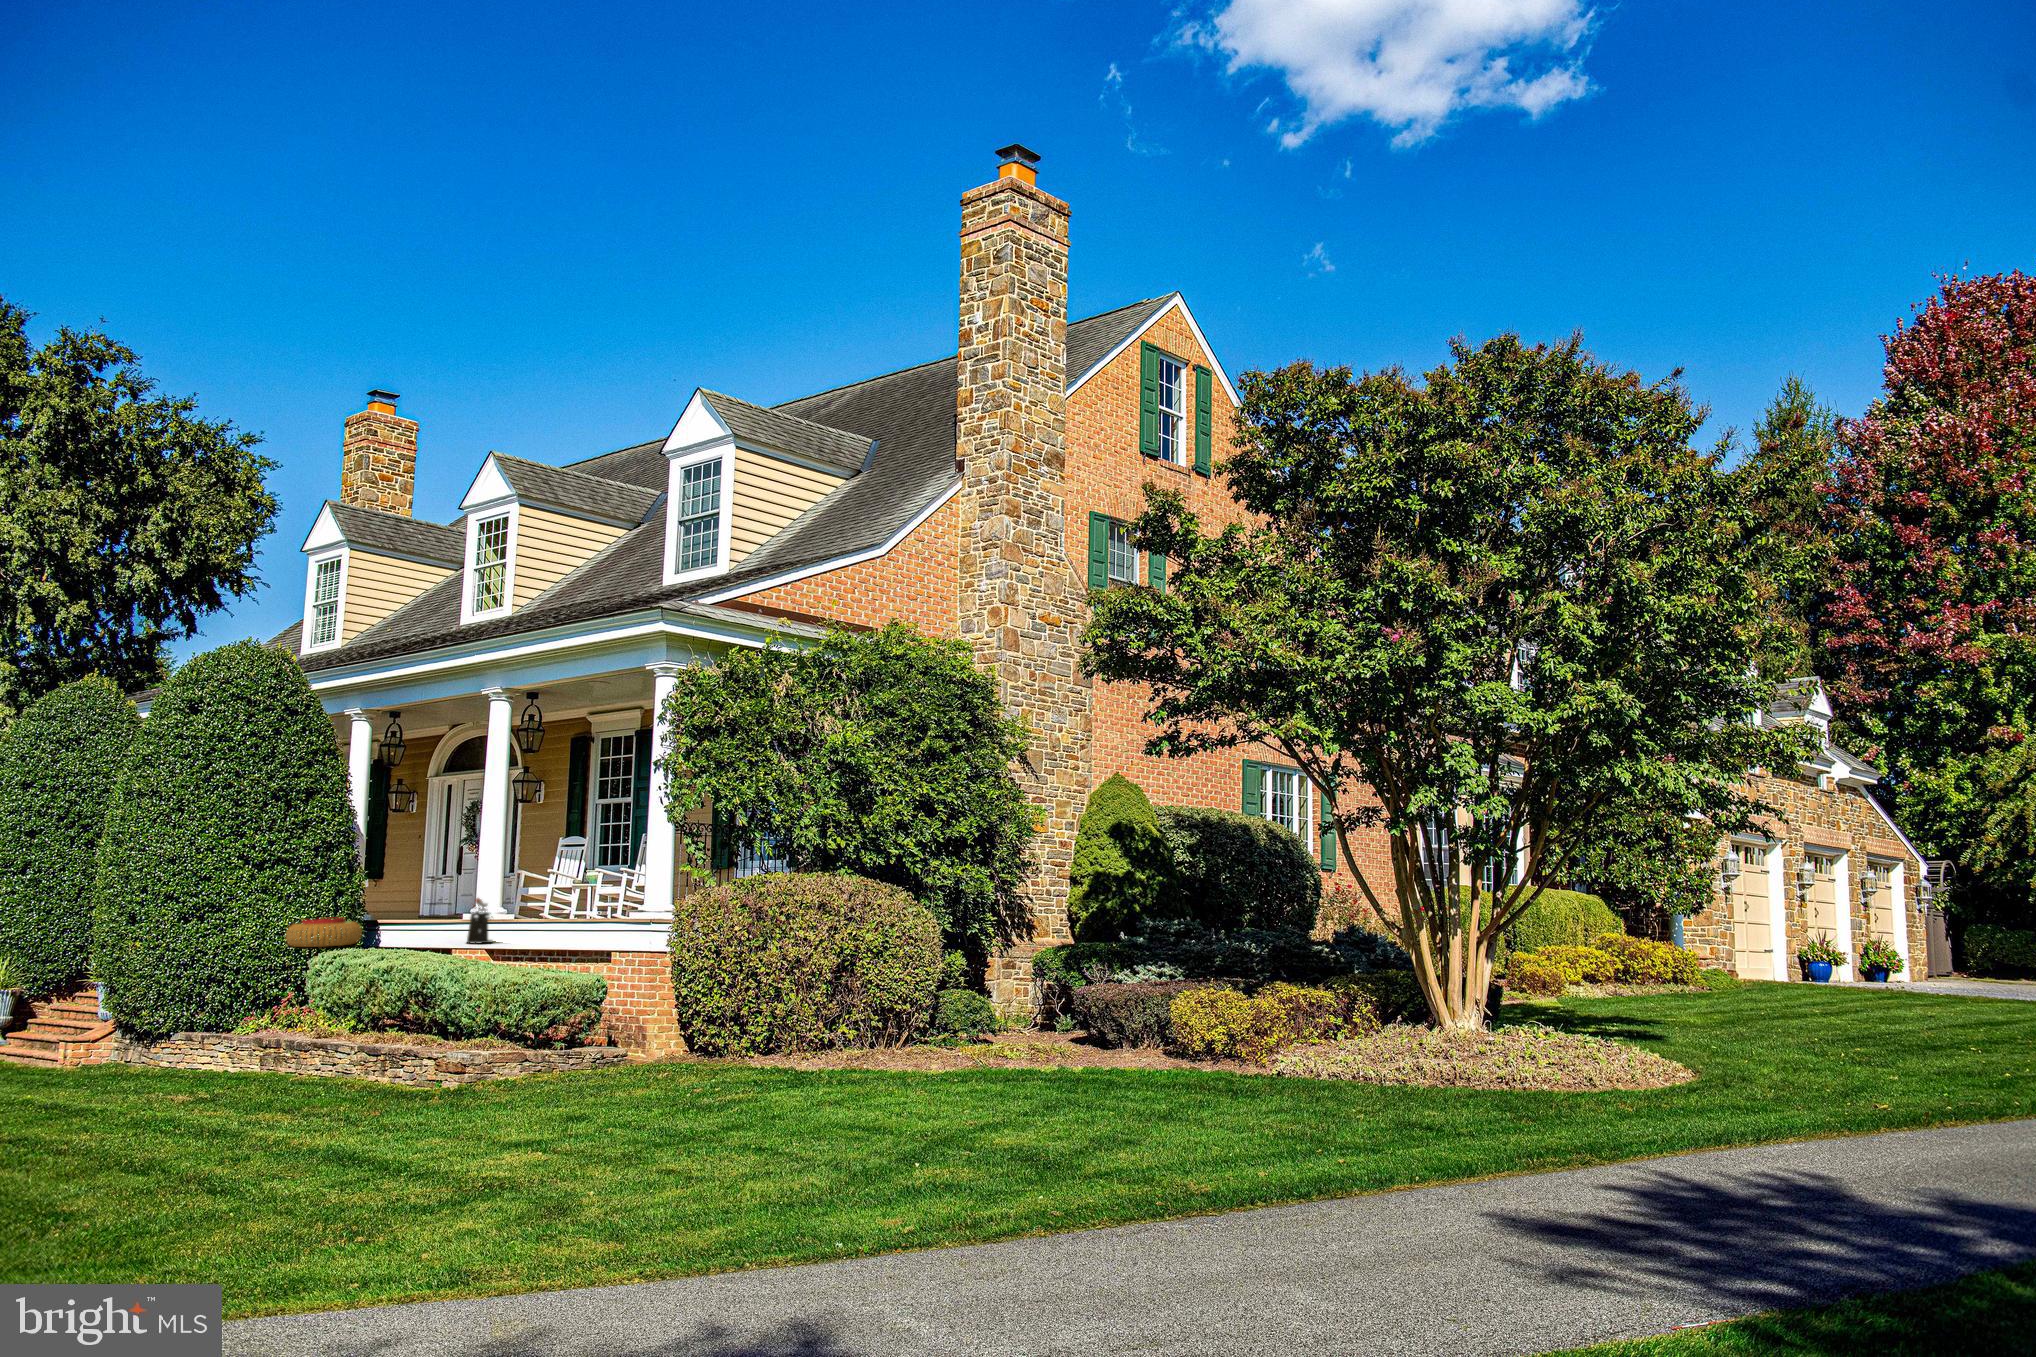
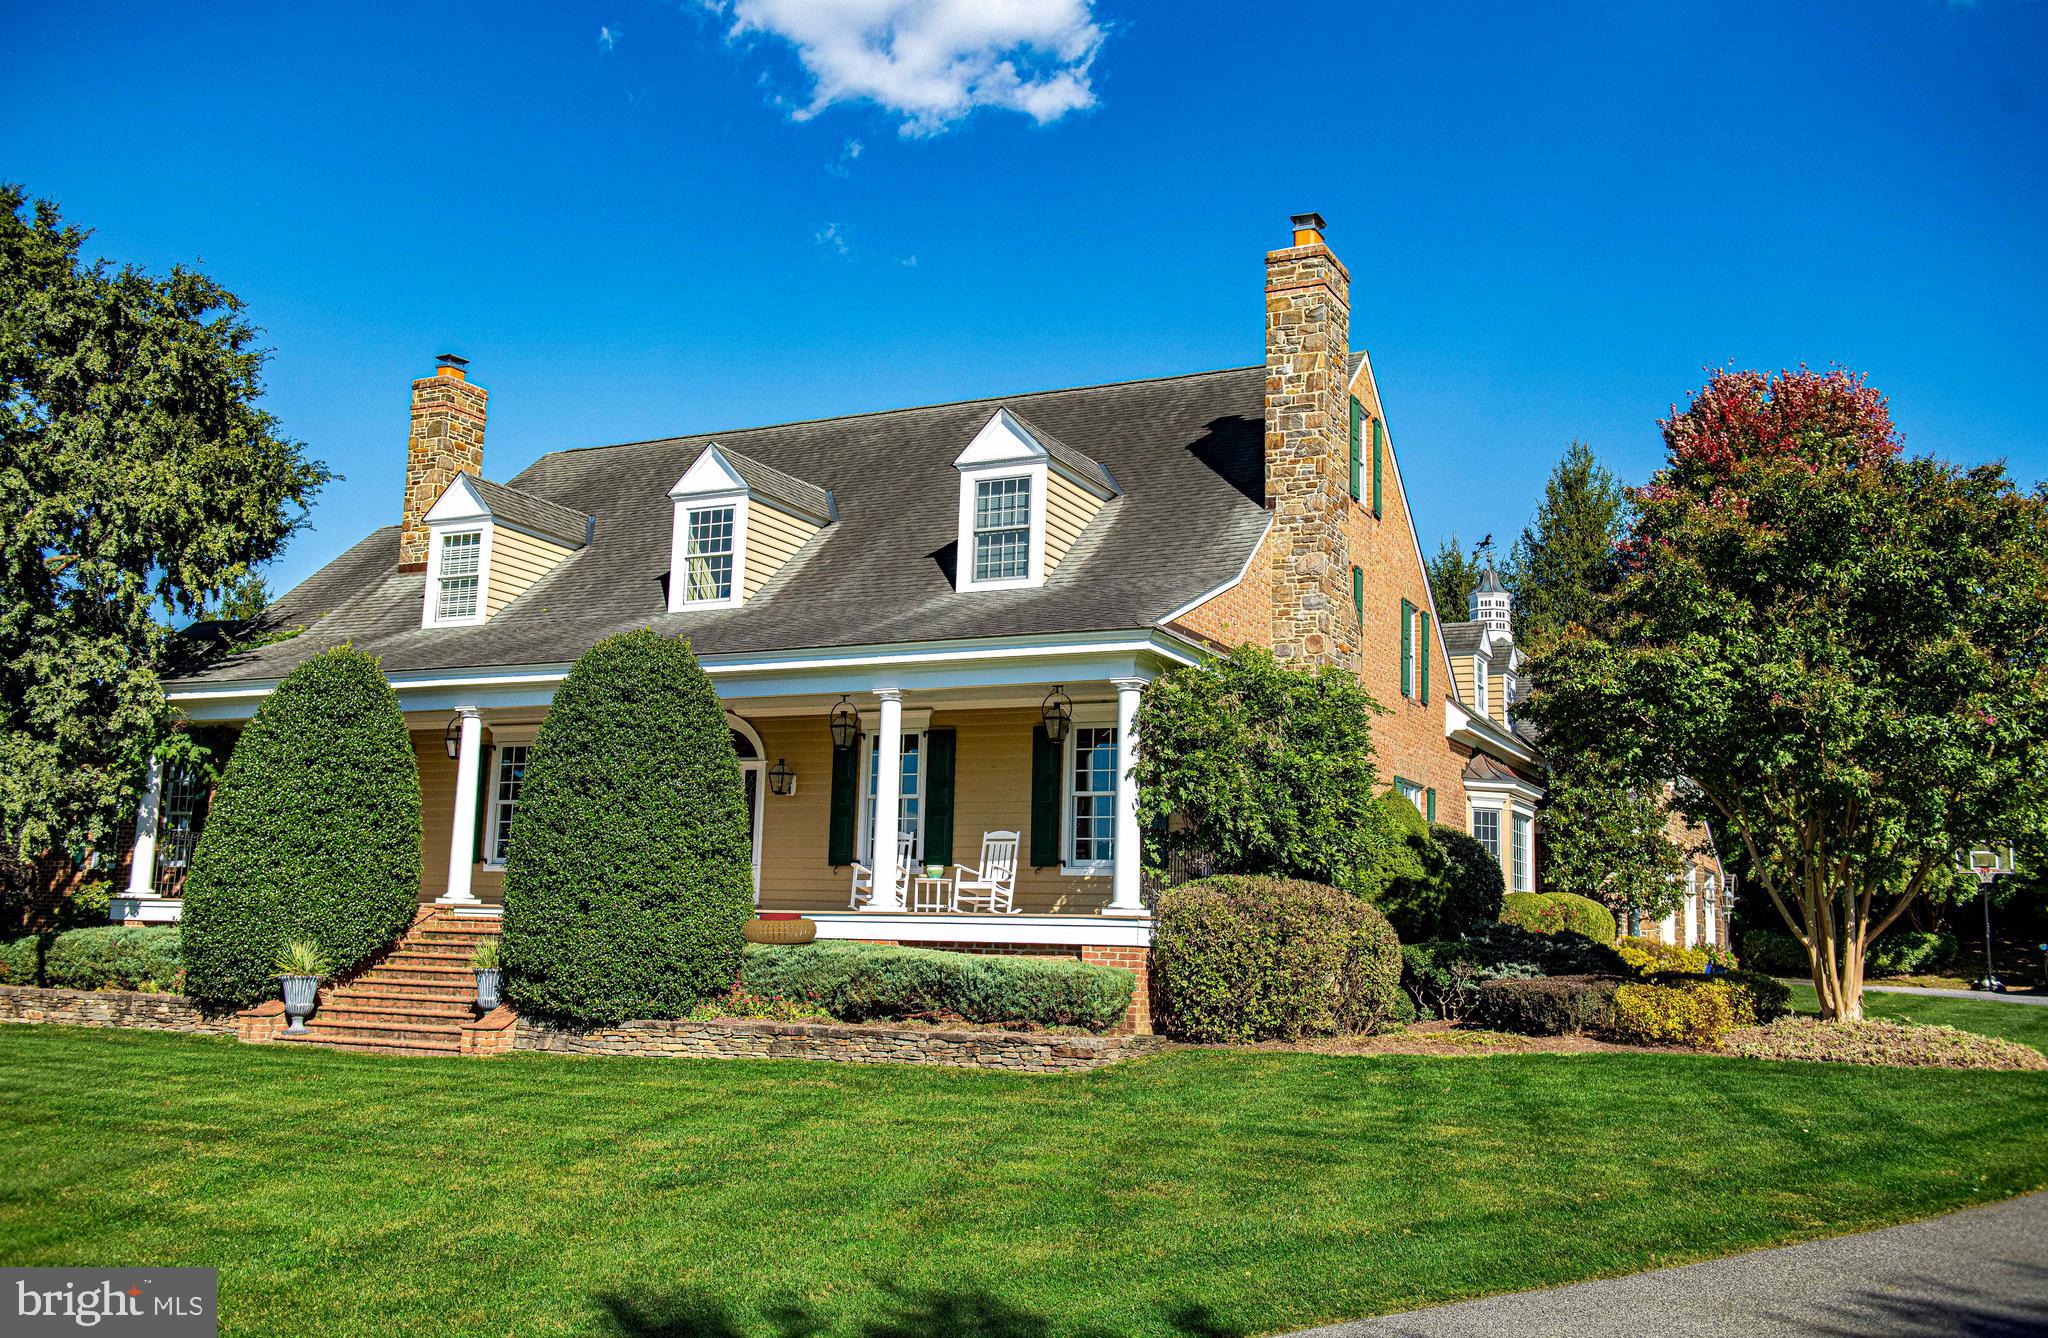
watering can: present [467,898,492,943] -> none [890,893,918,939]

